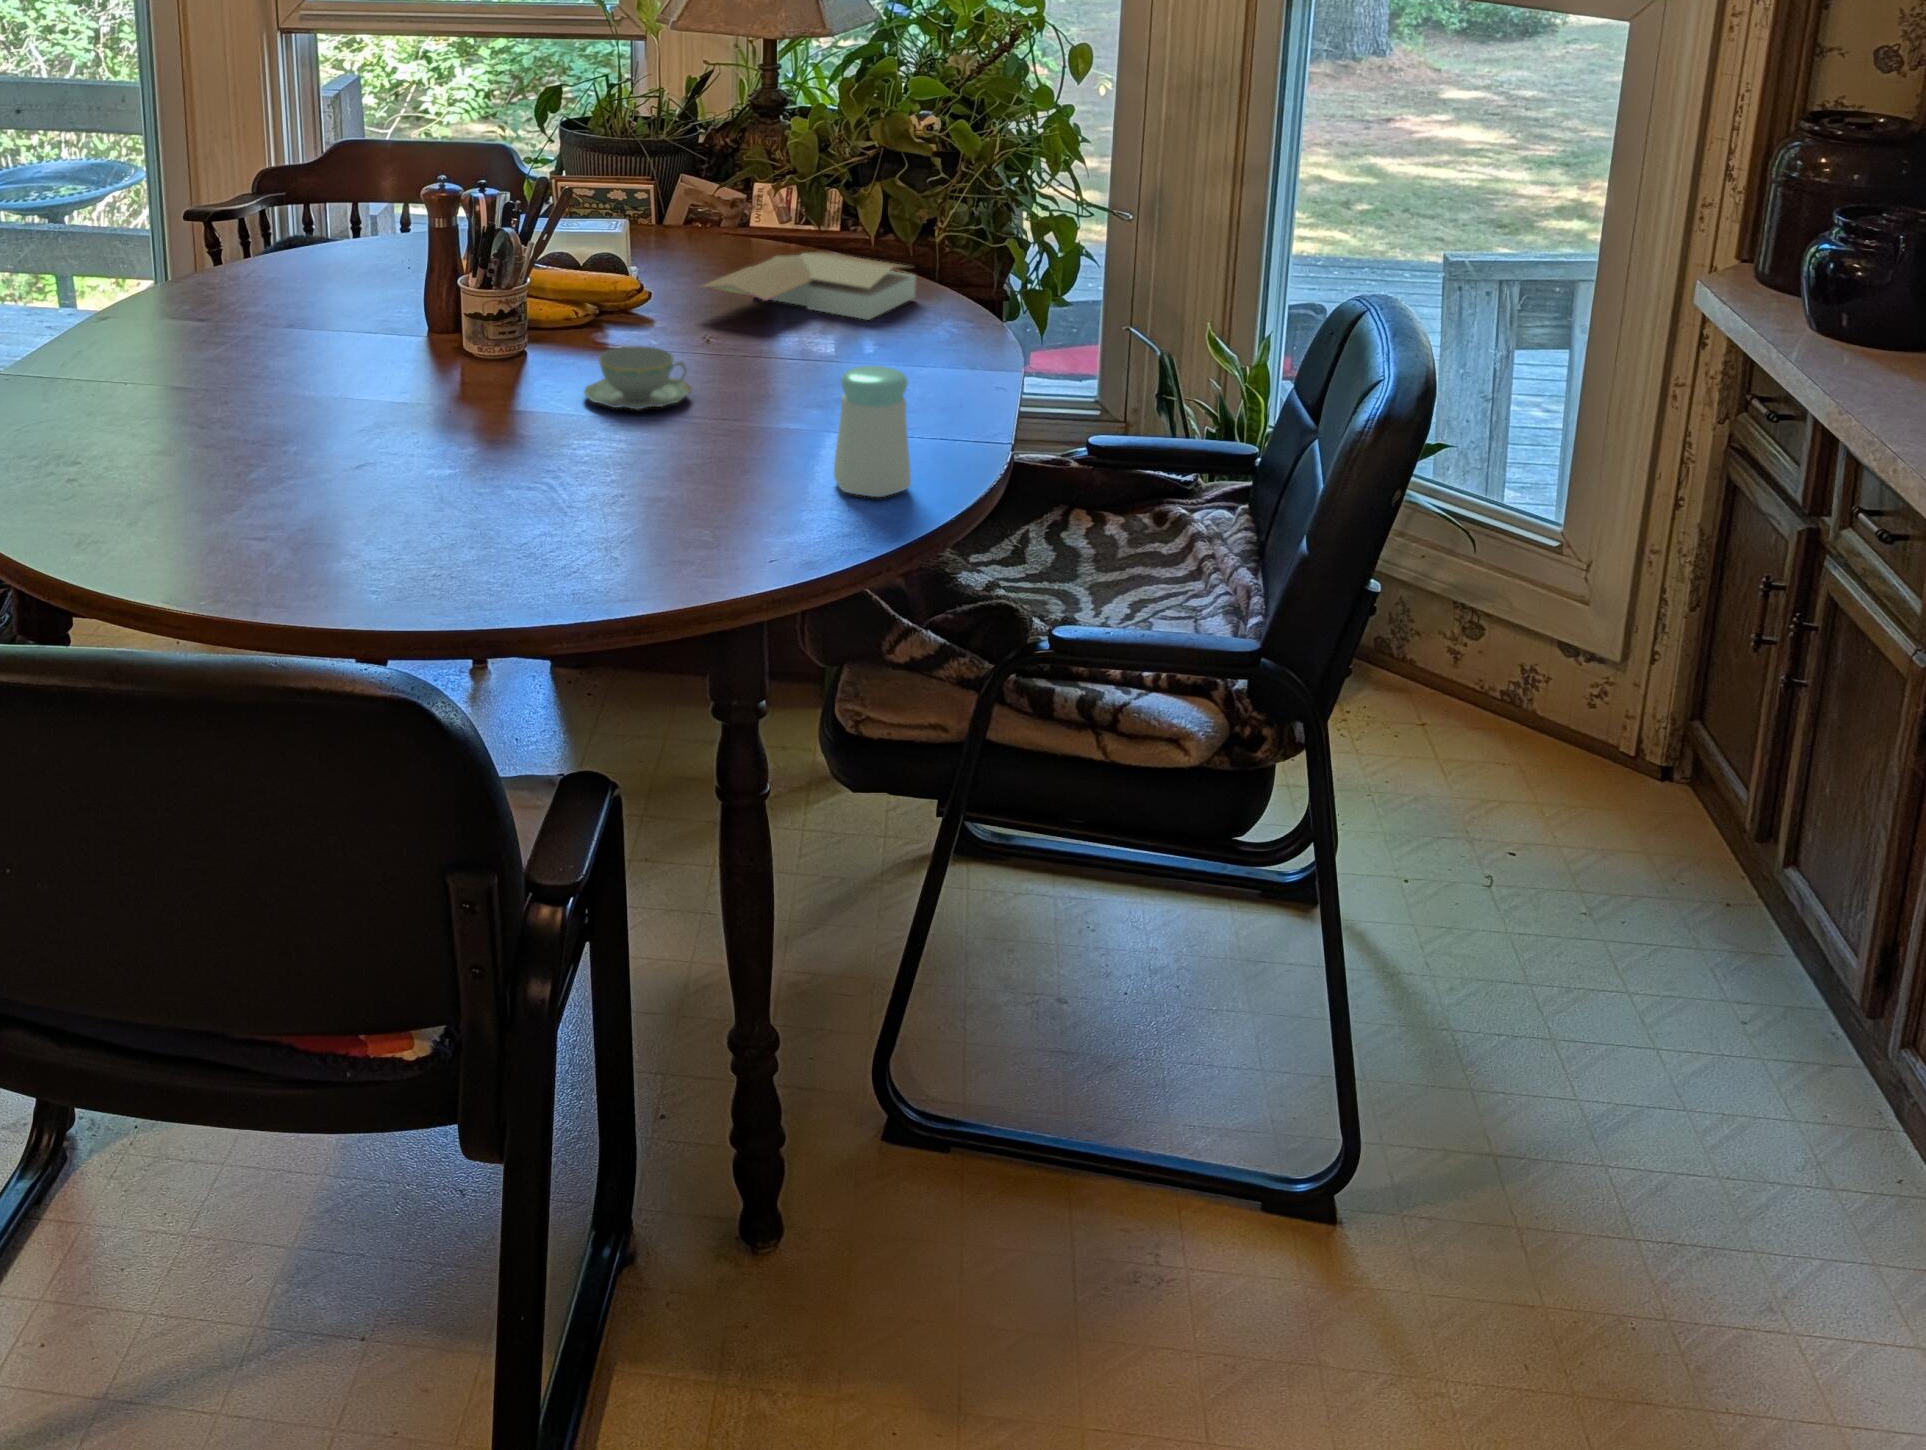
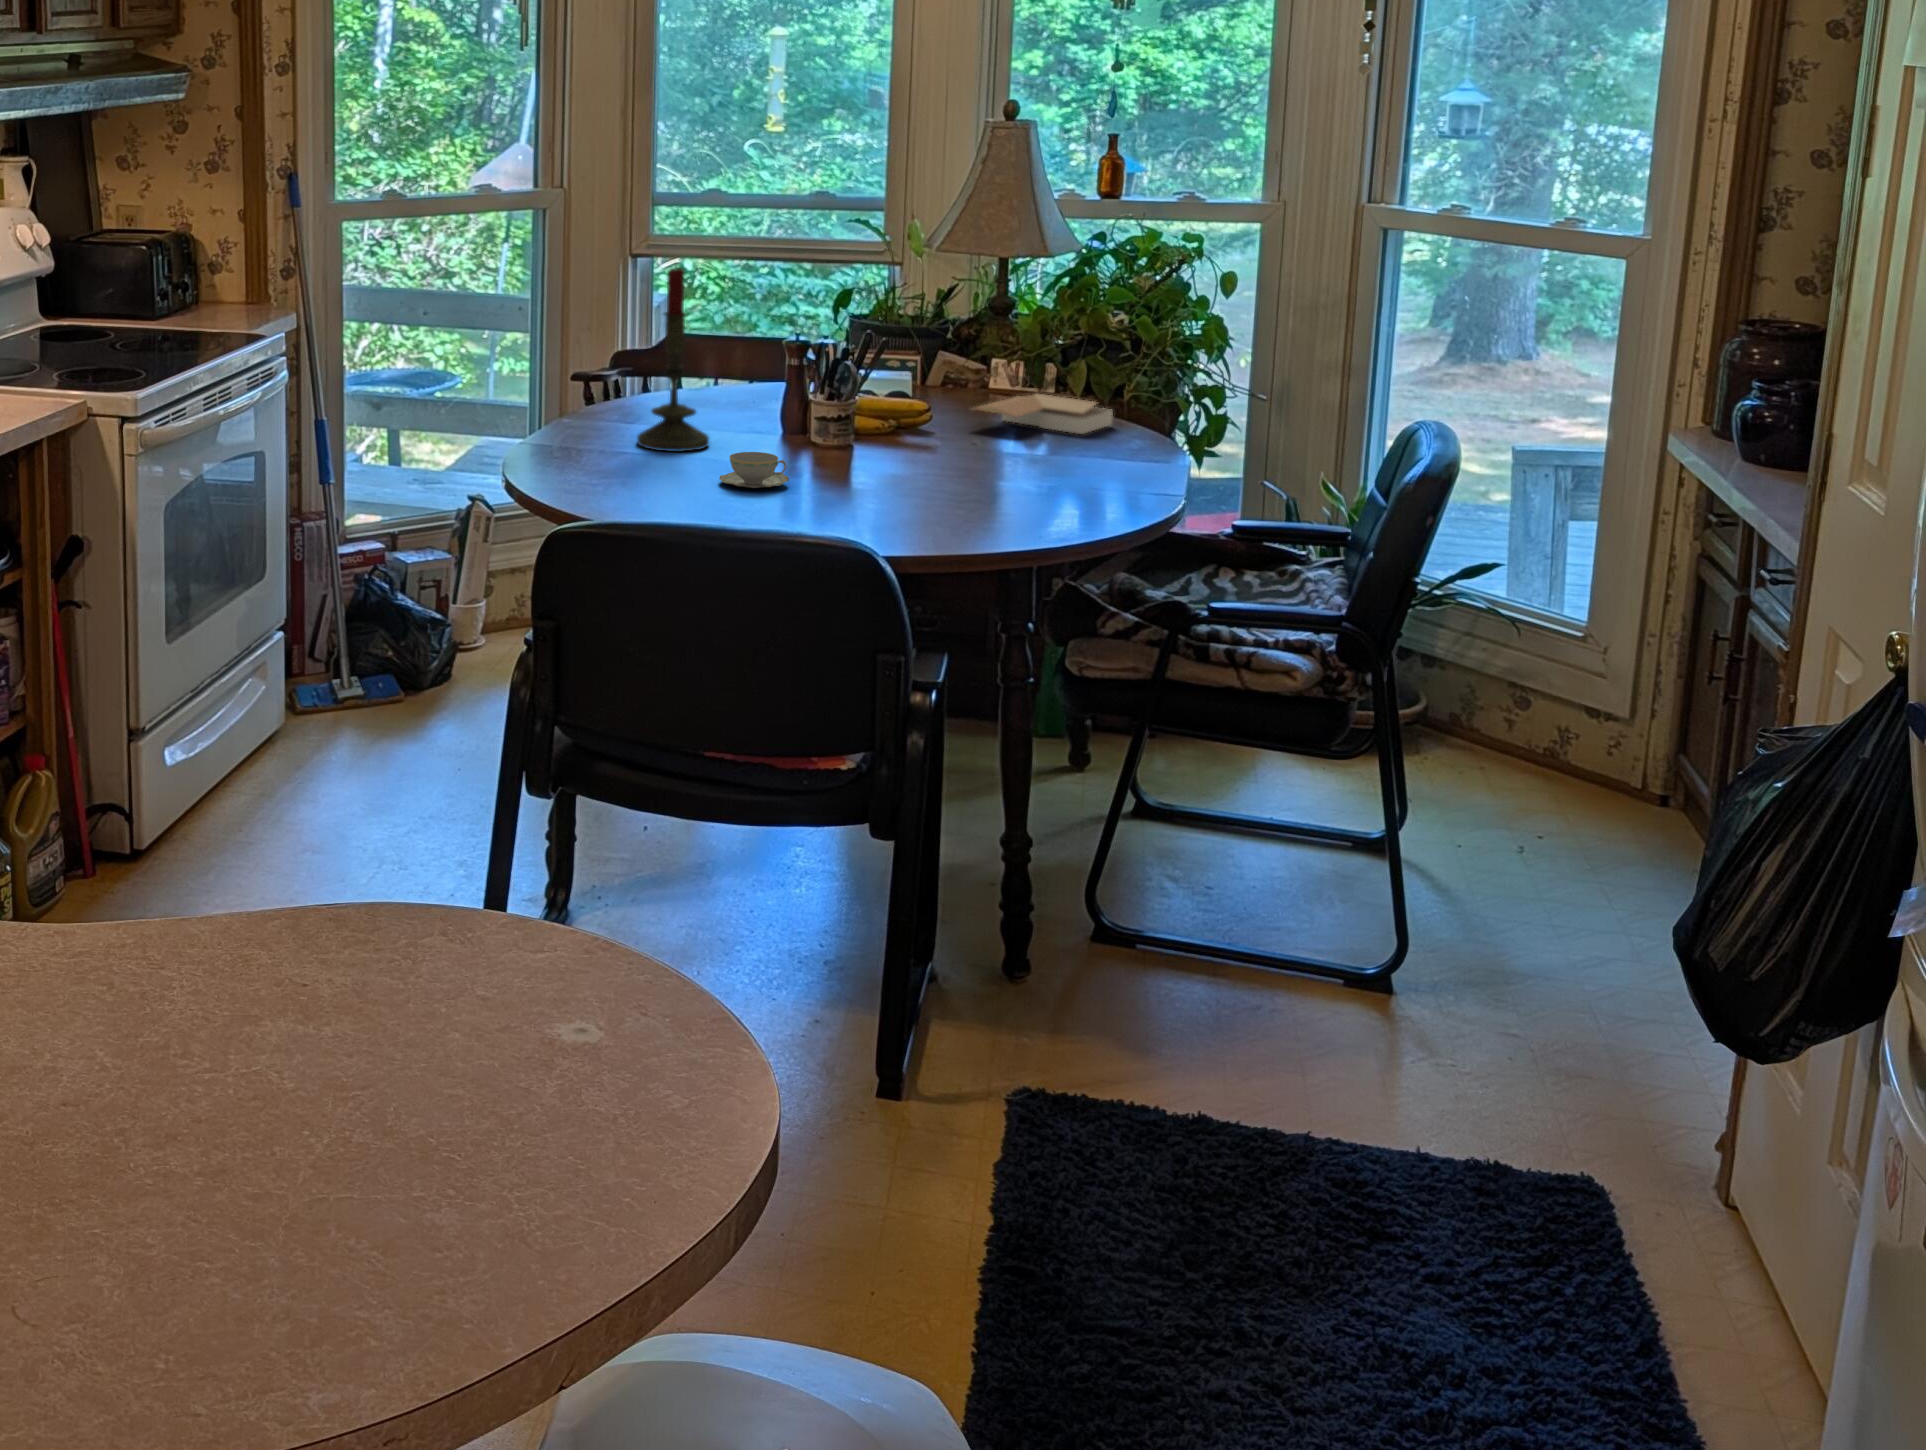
candle: none [148,80,269,399] -> present [637,266,709,451]
teacup: present [584,346,691,409] -> present [719,452,789,488]
salt shaker: present [834,366,911,497] -> none [1074,432,1121,506]

